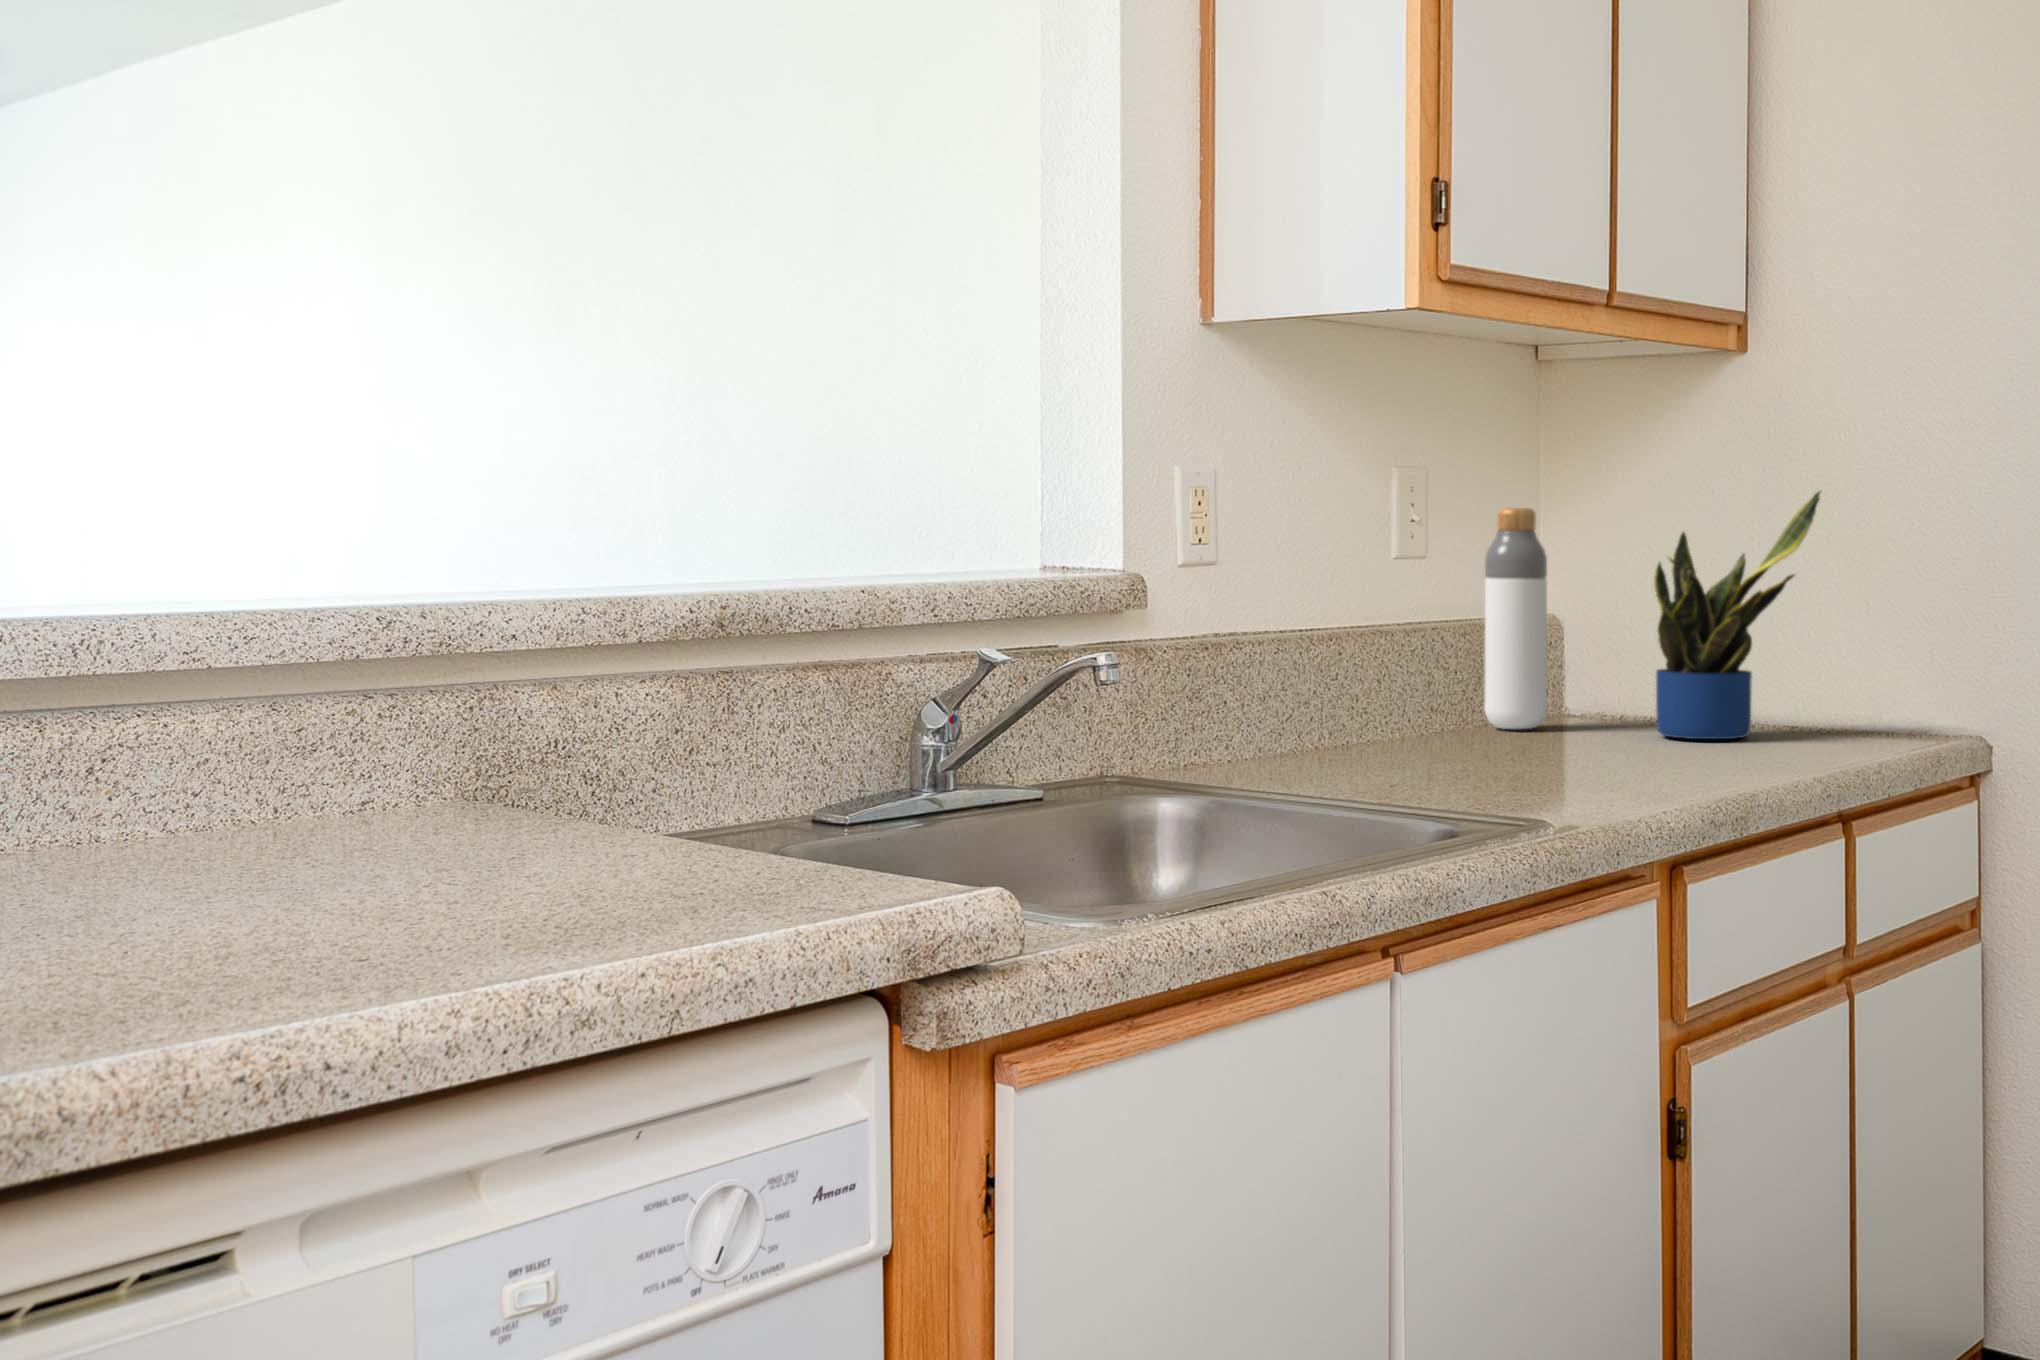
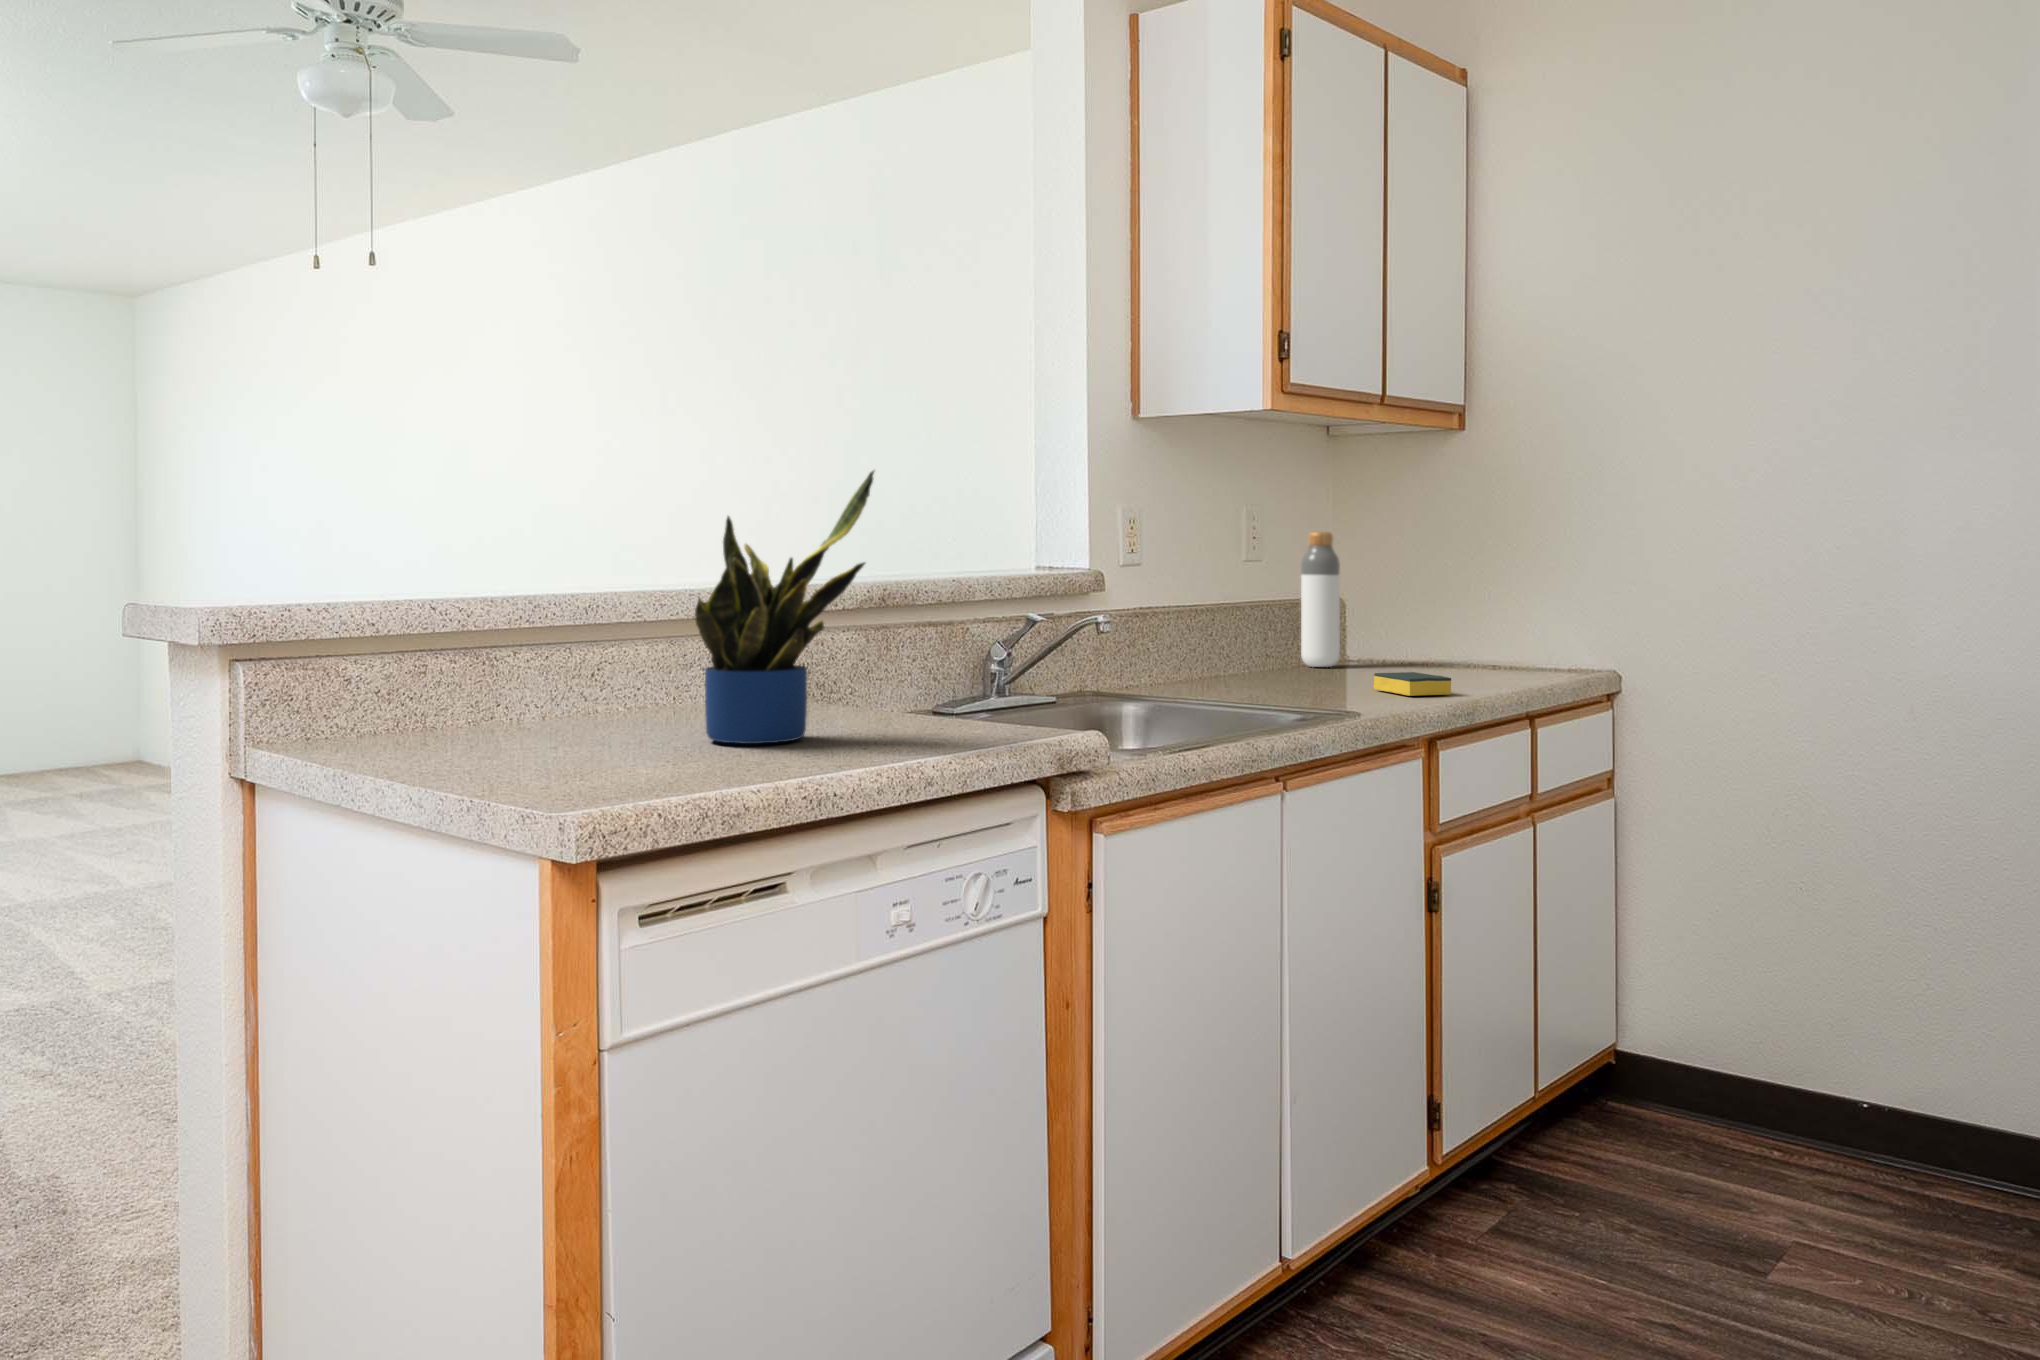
potted plant: present [1654,491,1820,739] -> present [695,471,874,744]
sponge: none [1586,744,1712,787] -> present [1374,672,1451,696]

